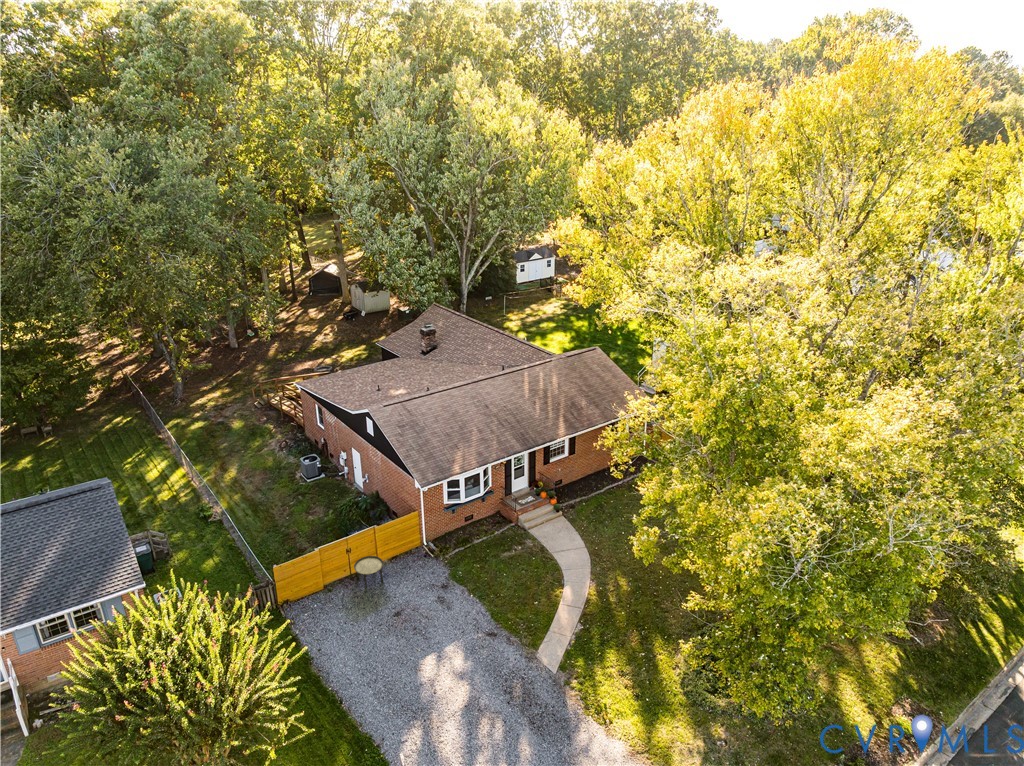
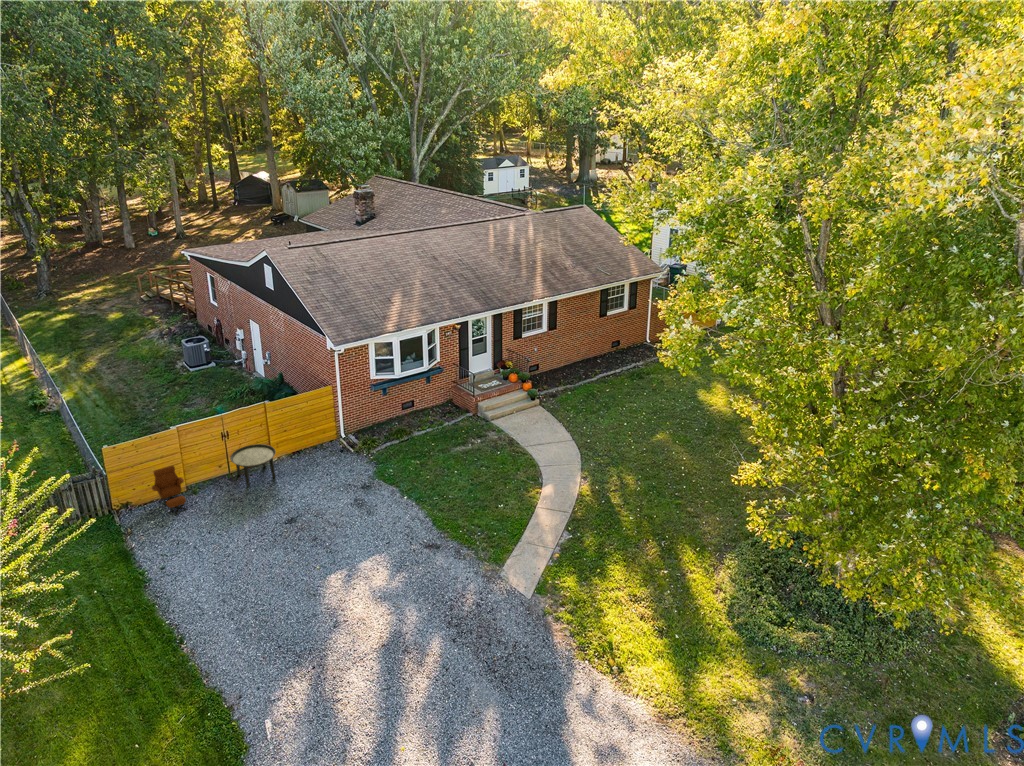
lounge chair: none [306,575,329,610] -> present [152,466,186,514]

